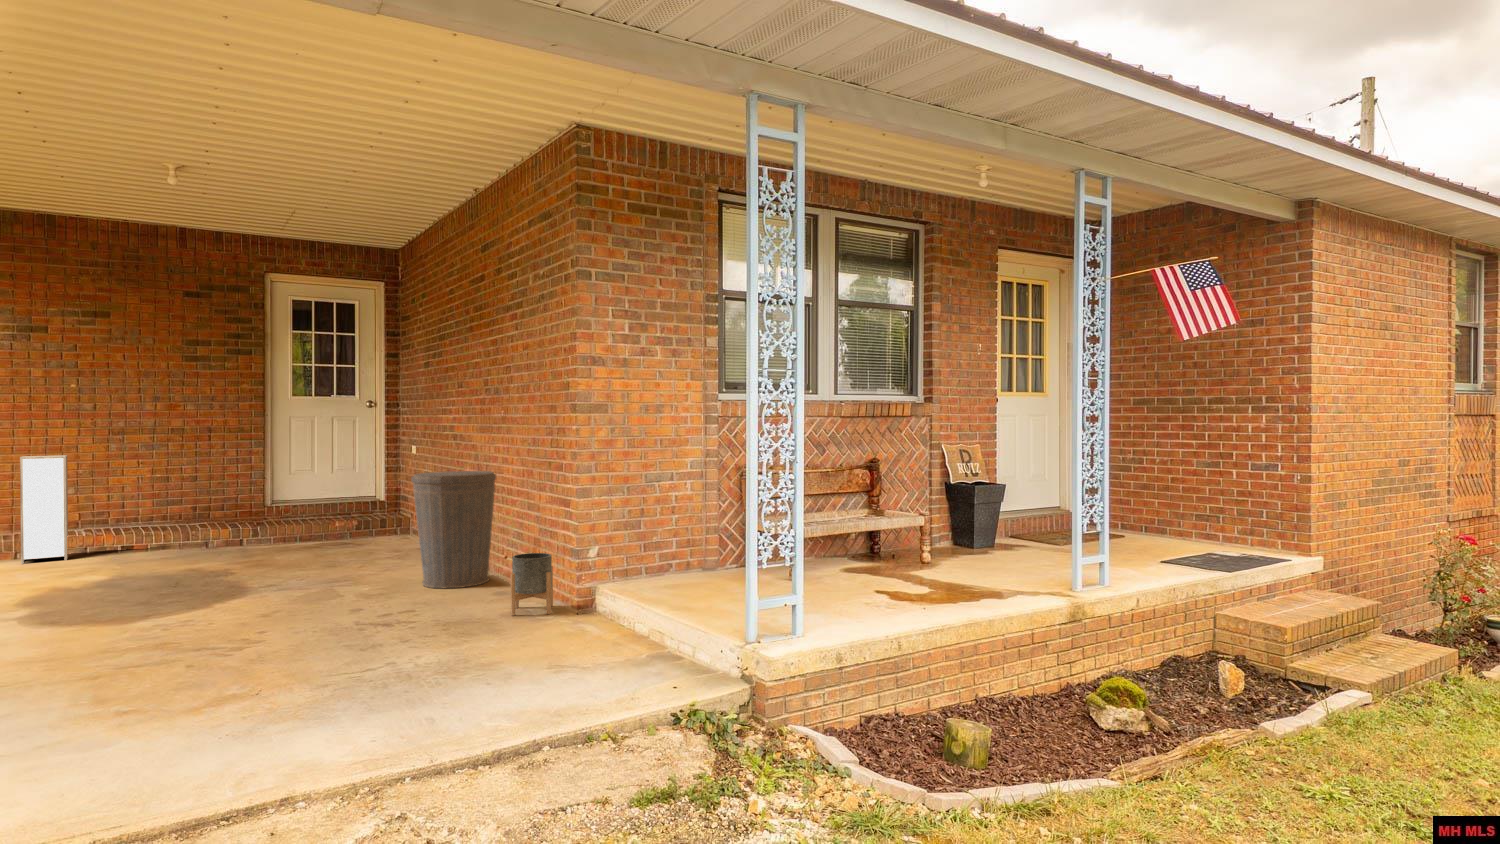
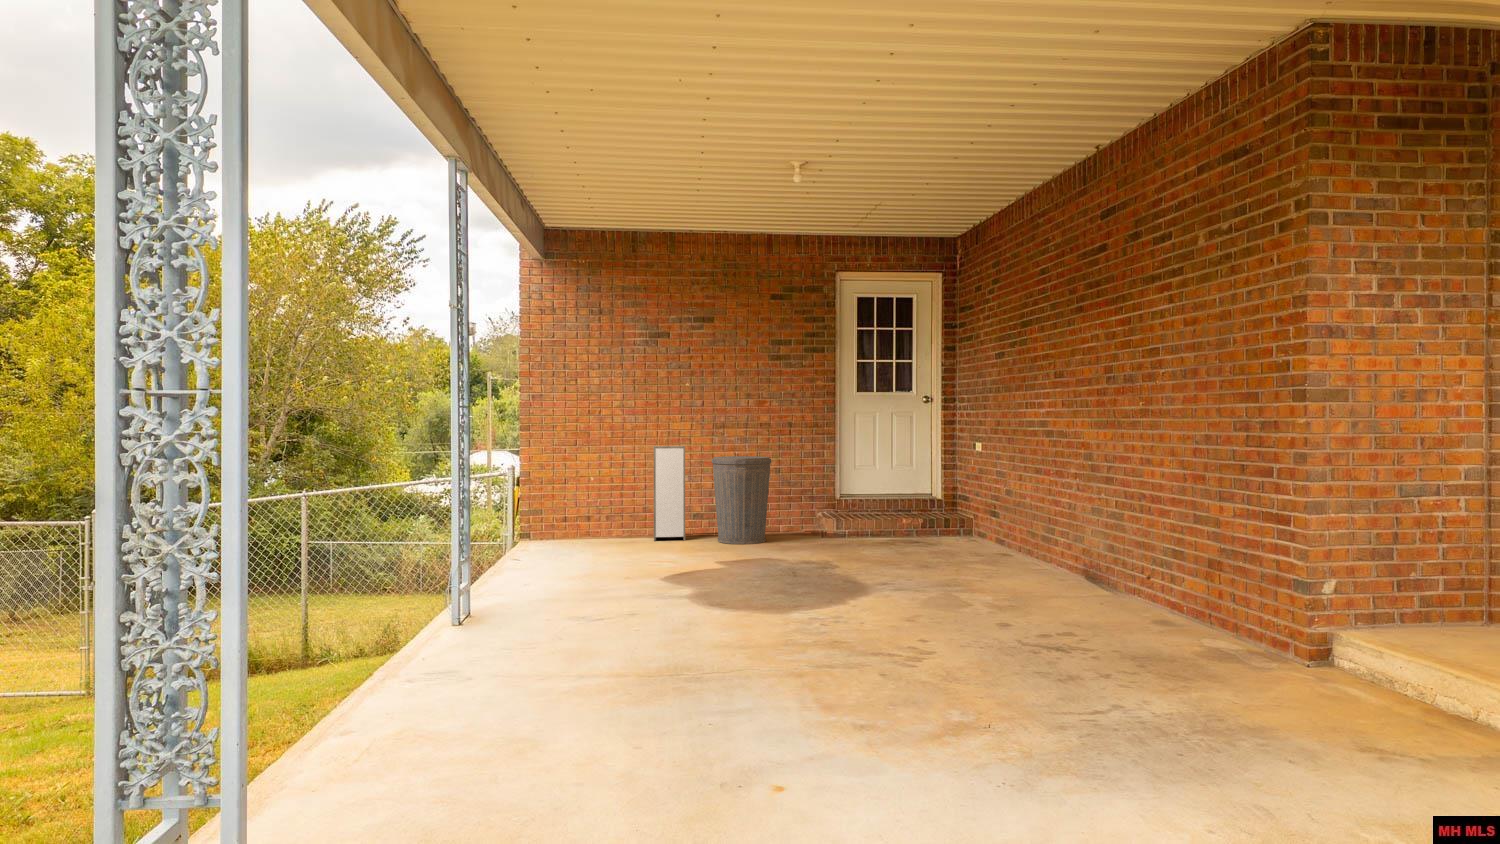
trash can: present [412,471,496,588] -> present [712,456,771,544]
planter: present [511,553,553,616] -> none [1204,578,1268,660]

